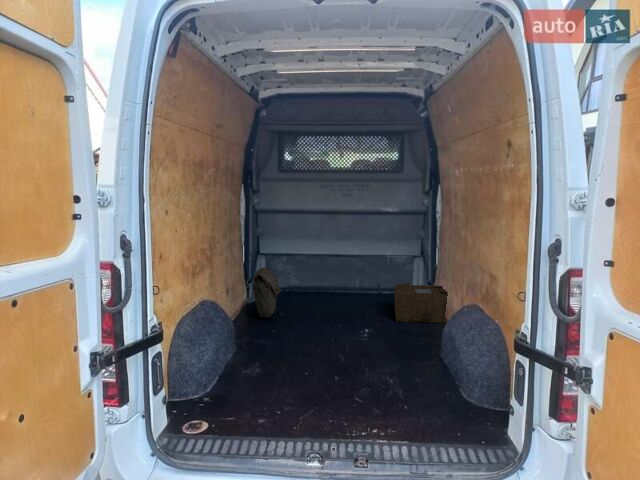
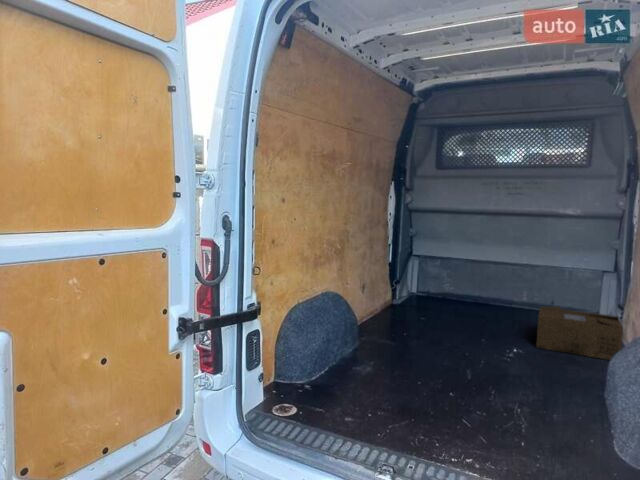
bag: present [253,268,281,318] -> none [380,271,410,321]

